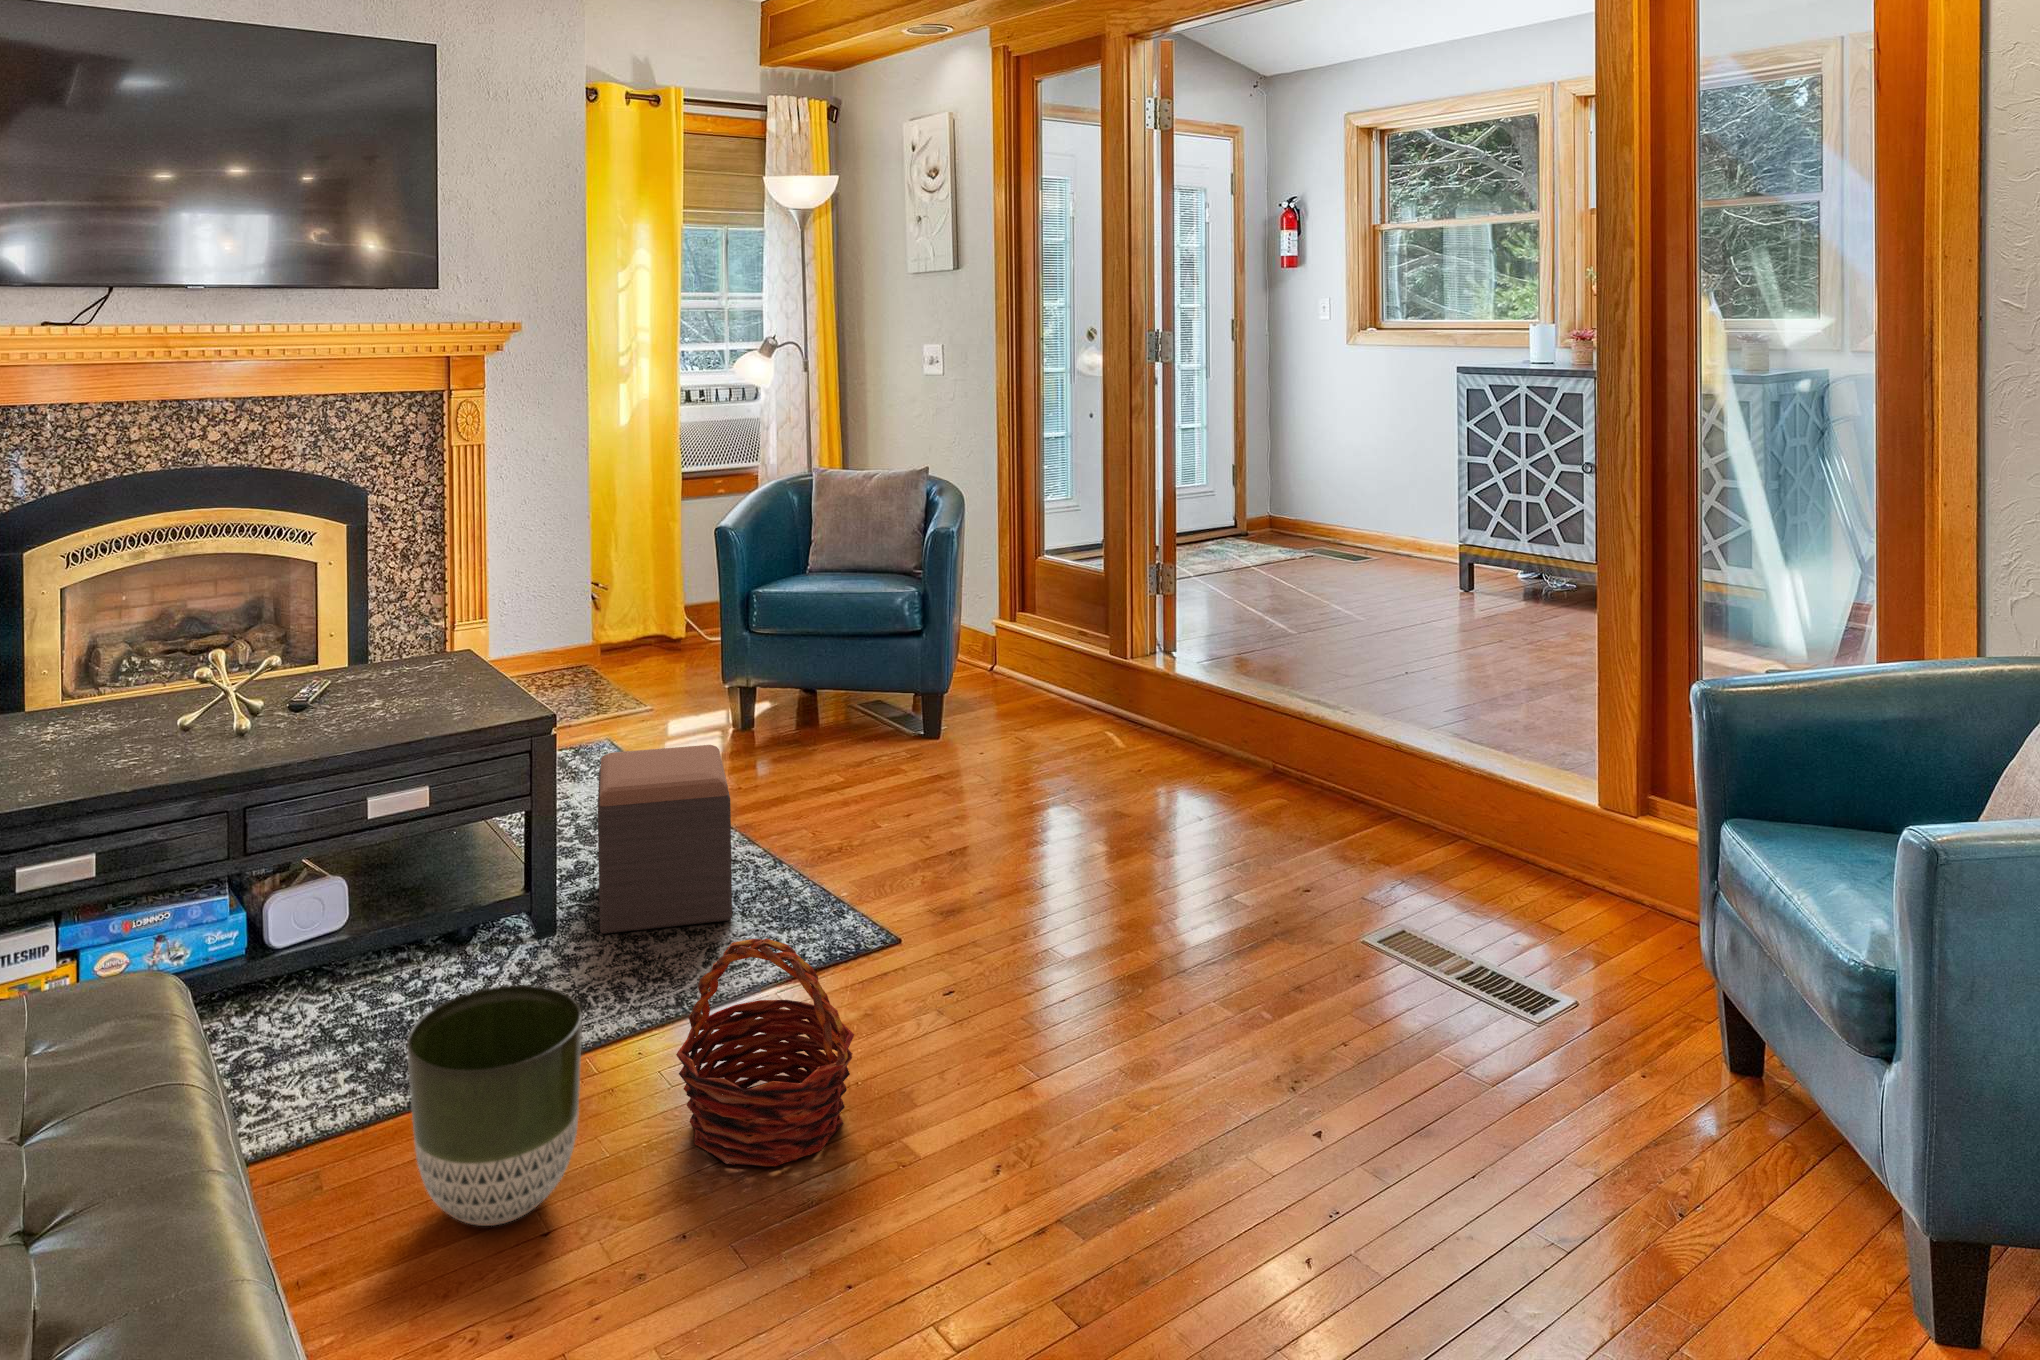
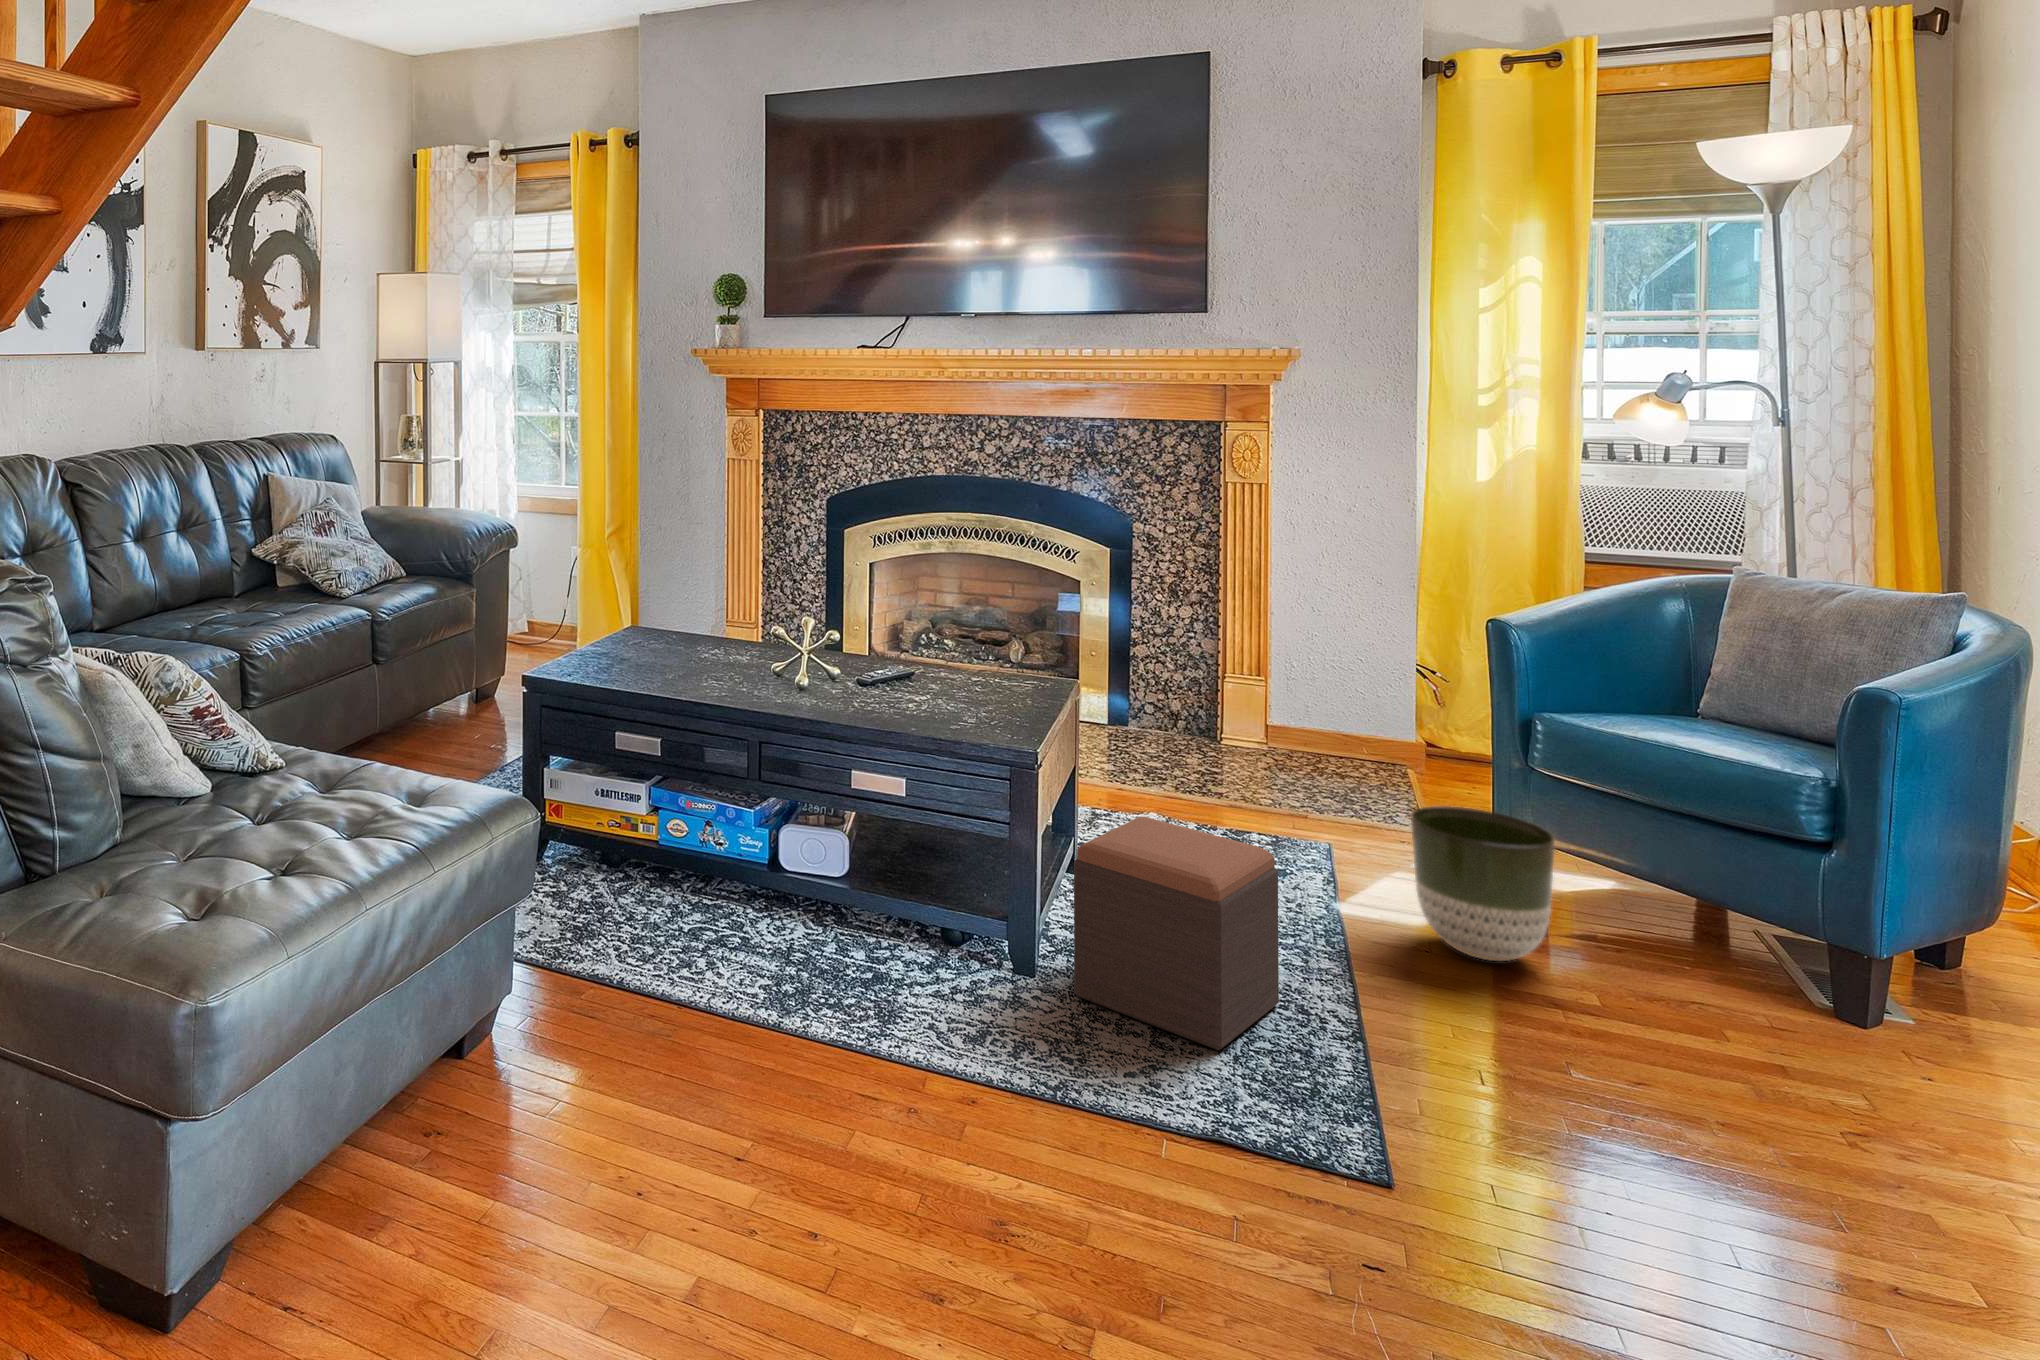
basket: present [676,939,854,1167] -> none [899,1011,1108,1282]
planter: present [407,985,582,1226] -> present [1411,806,1555,961]

